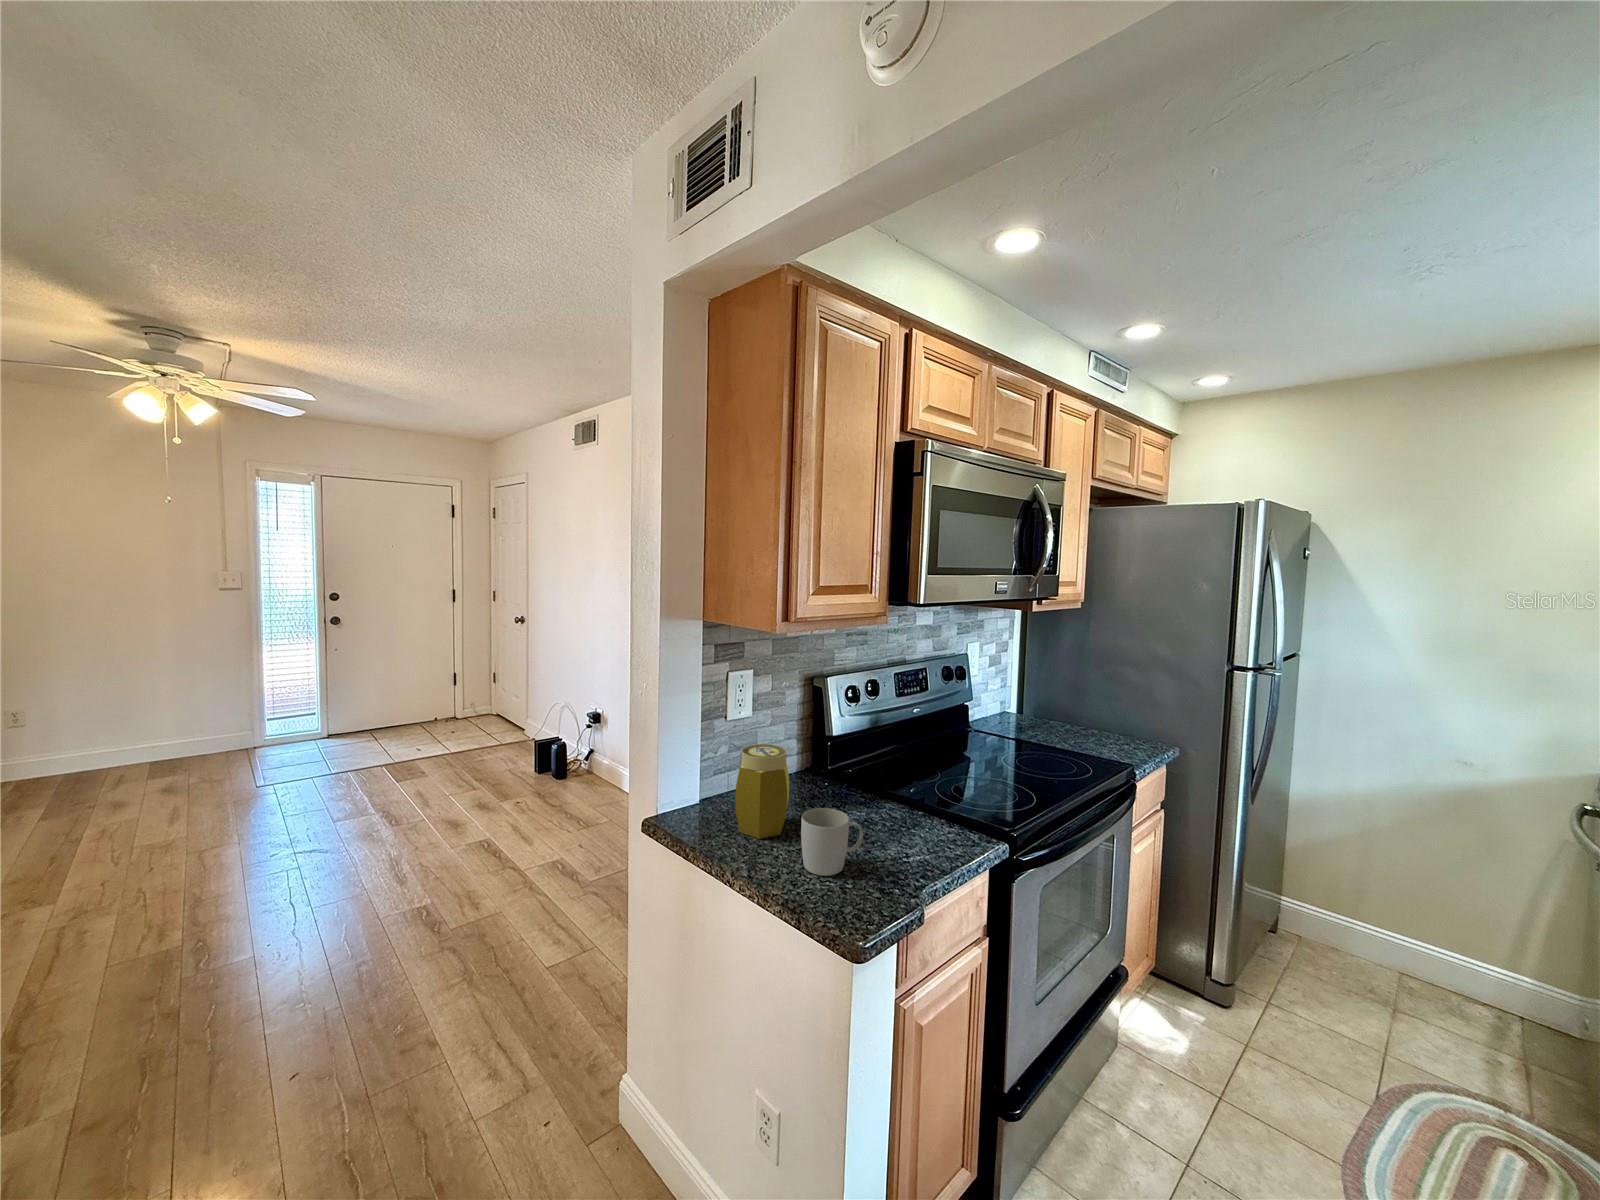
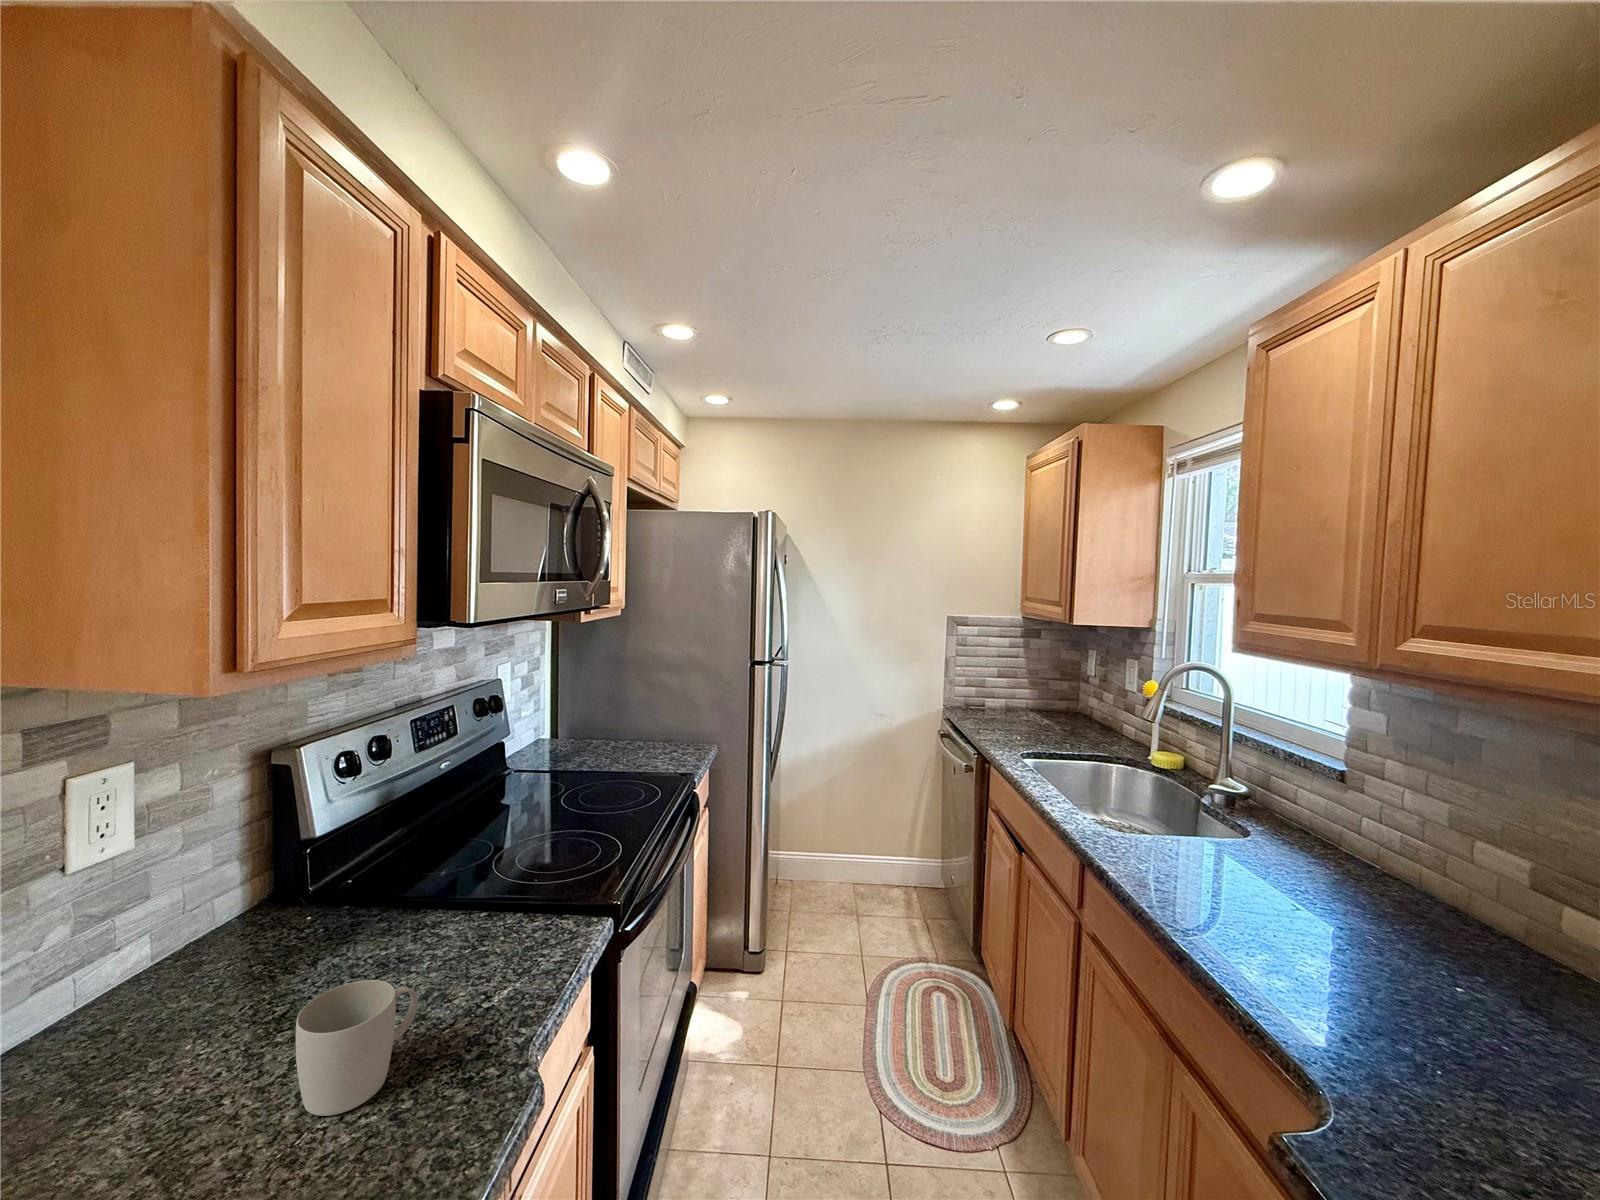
jar: present [735,744,789,839] -> none [109,899,247,1100]

